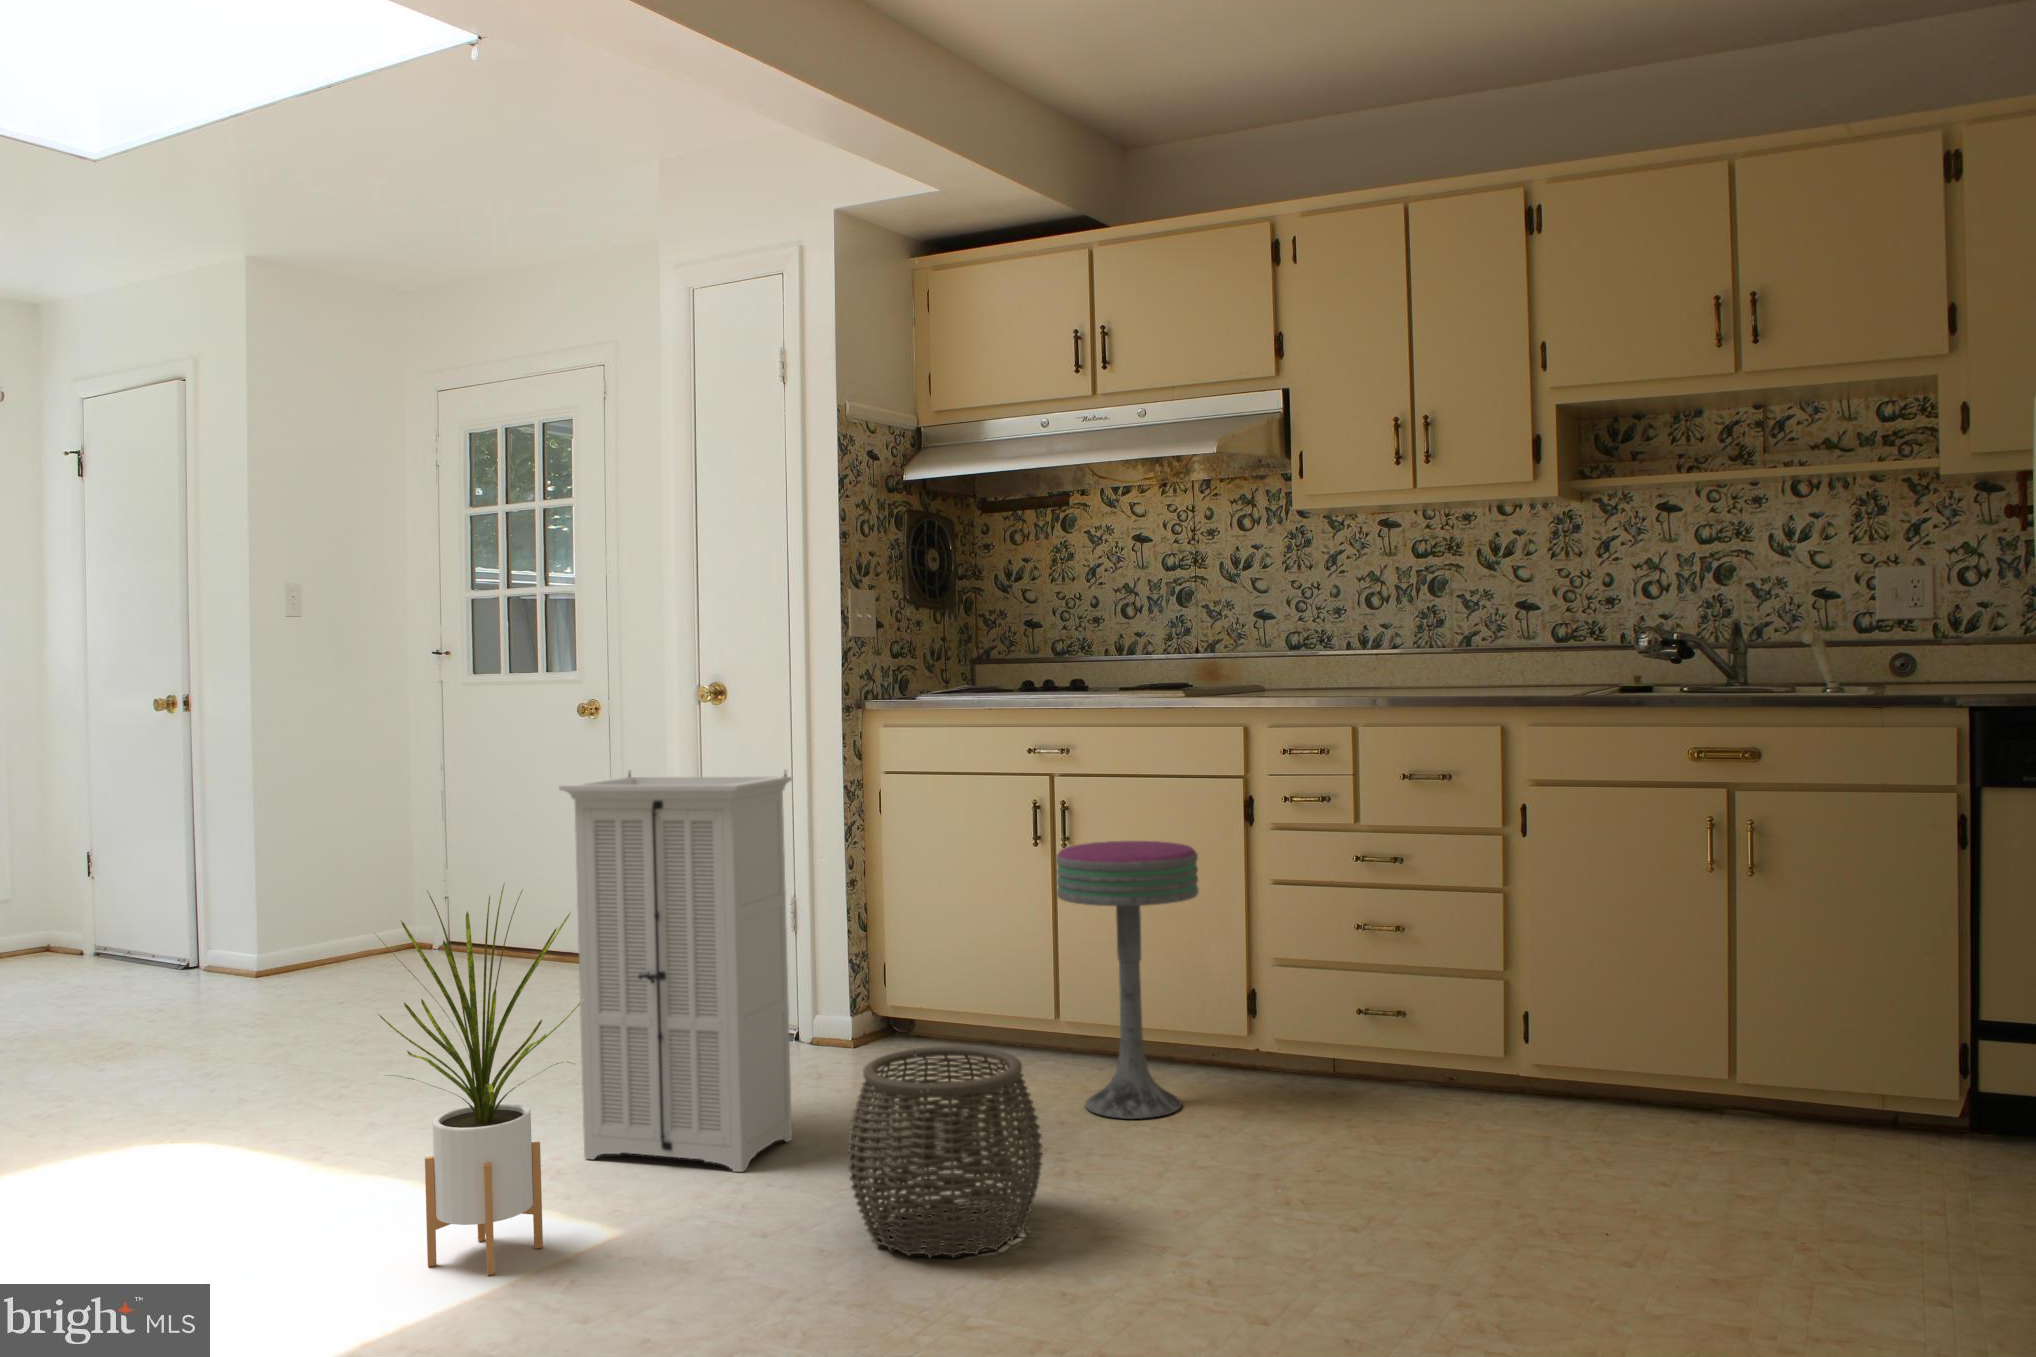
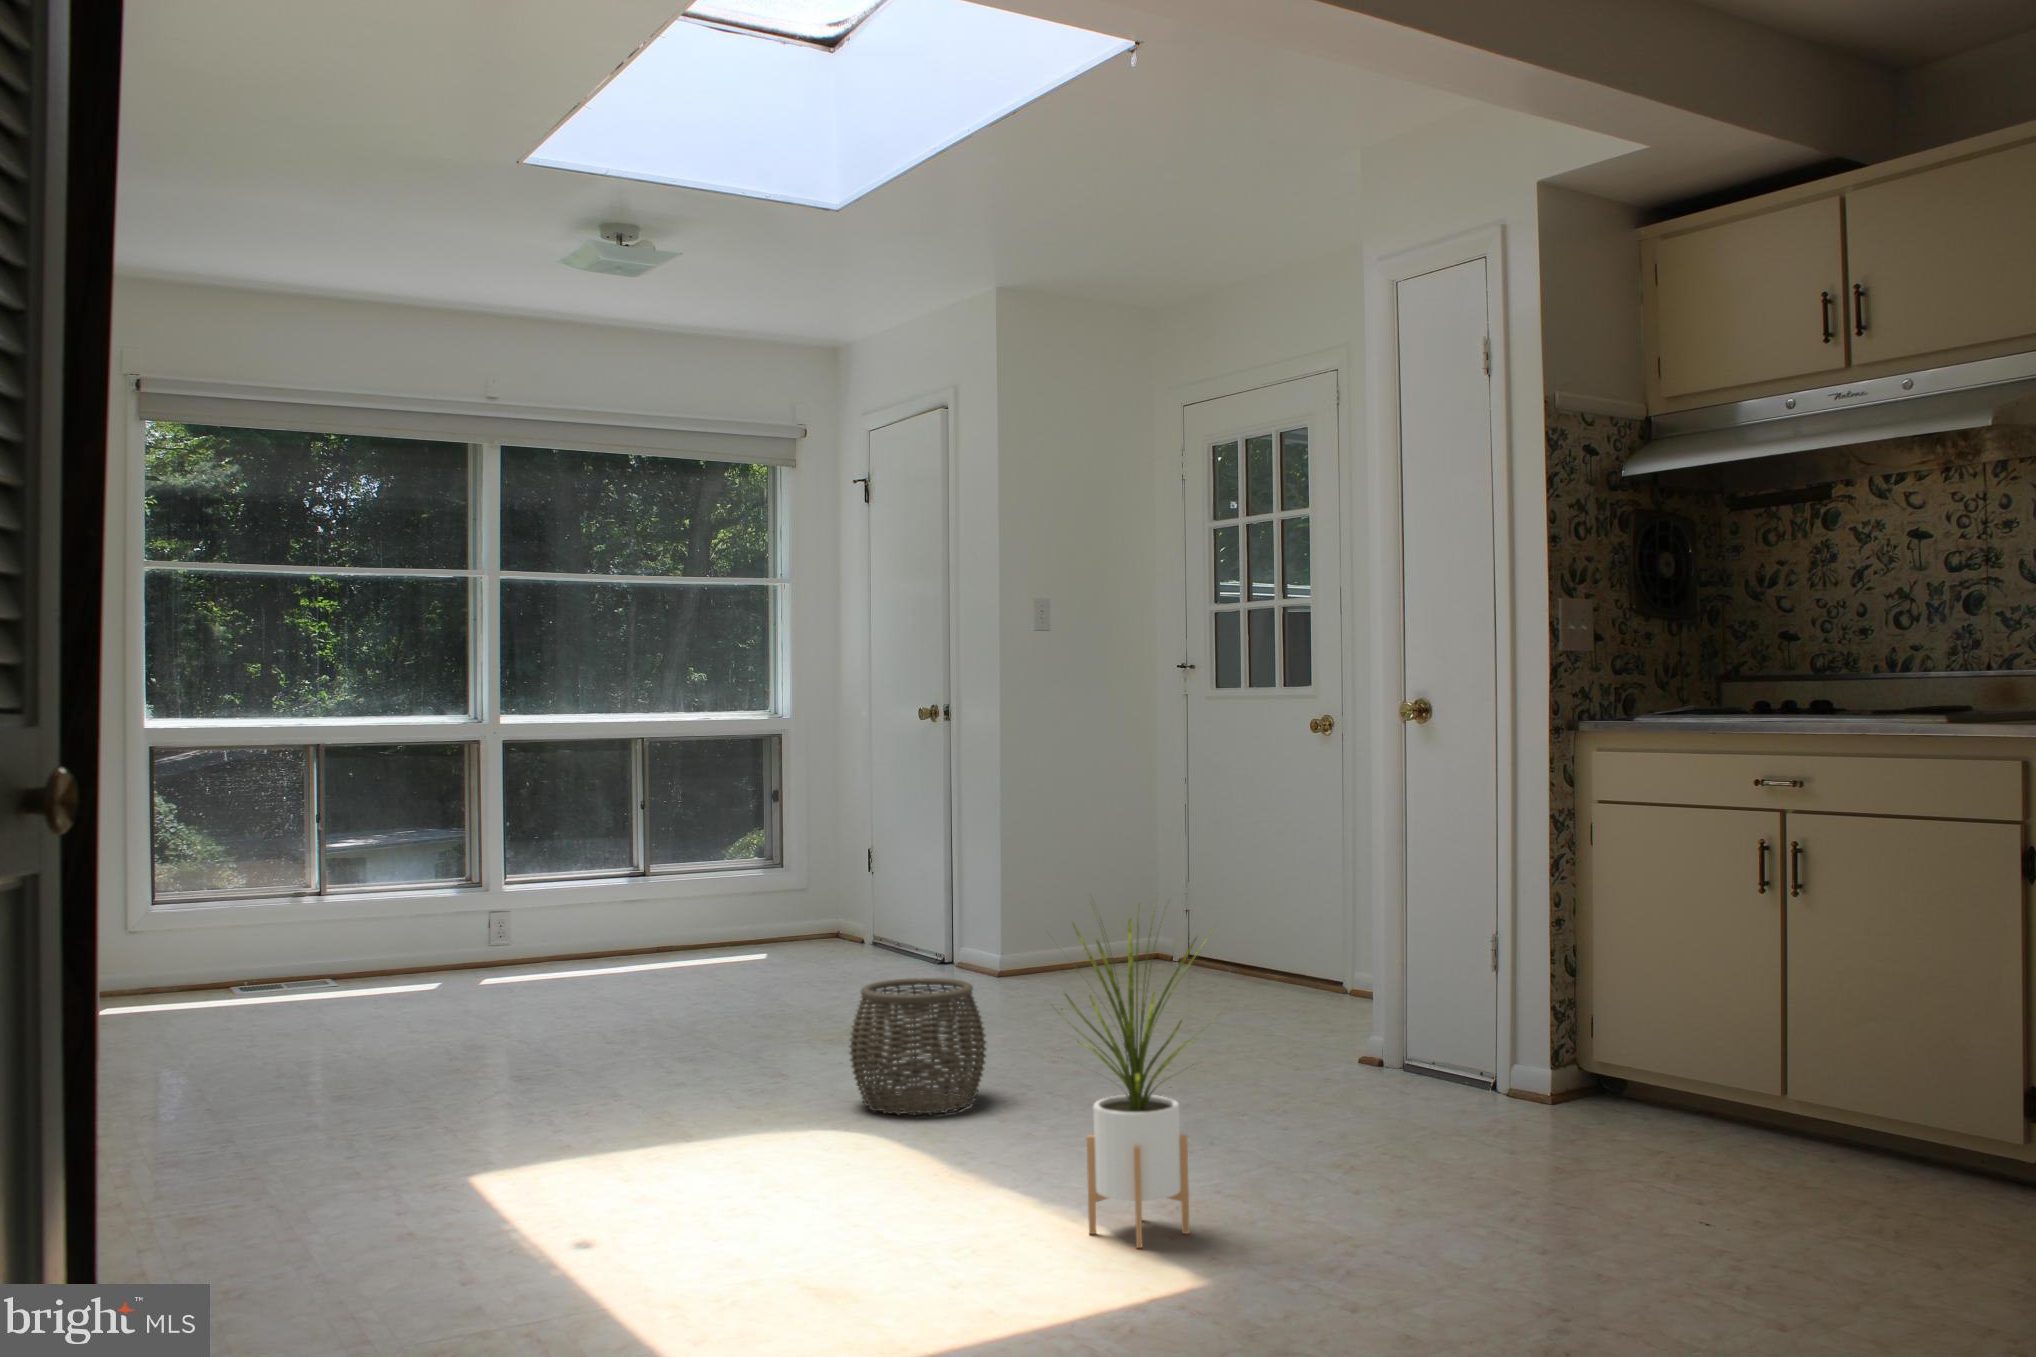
storage cabinet: present [559,773,792,1172] -> none [1225,791,1455,1197]
bar stool: present [1056,841,1199,1119] -> none [1757,889,1933,1203]
woven basket: present [847,1046,1043,1258] -> present [849,978,986,1116]

